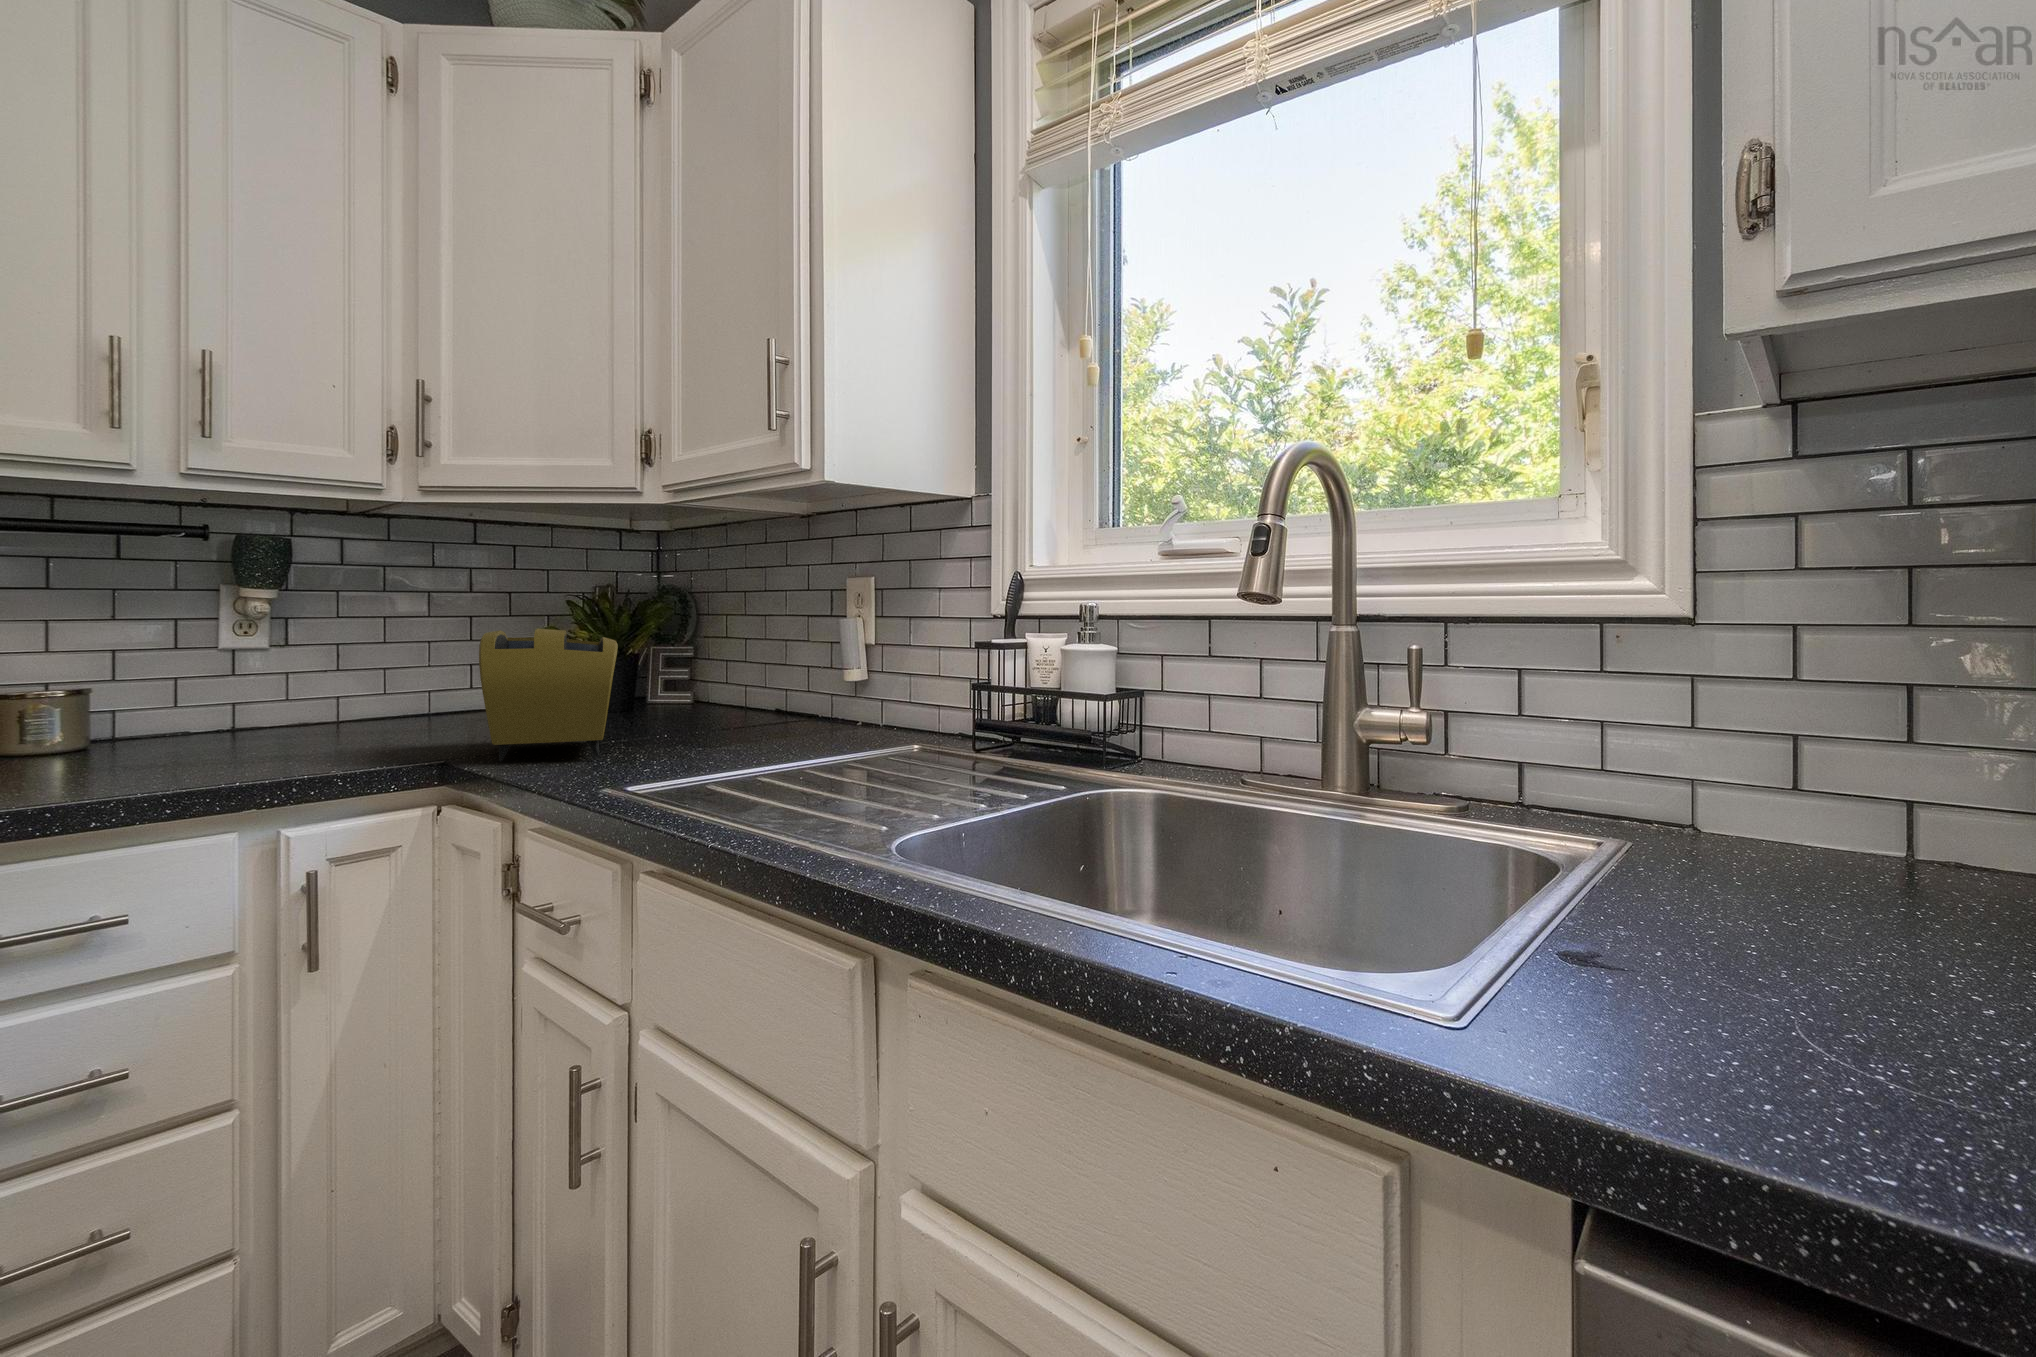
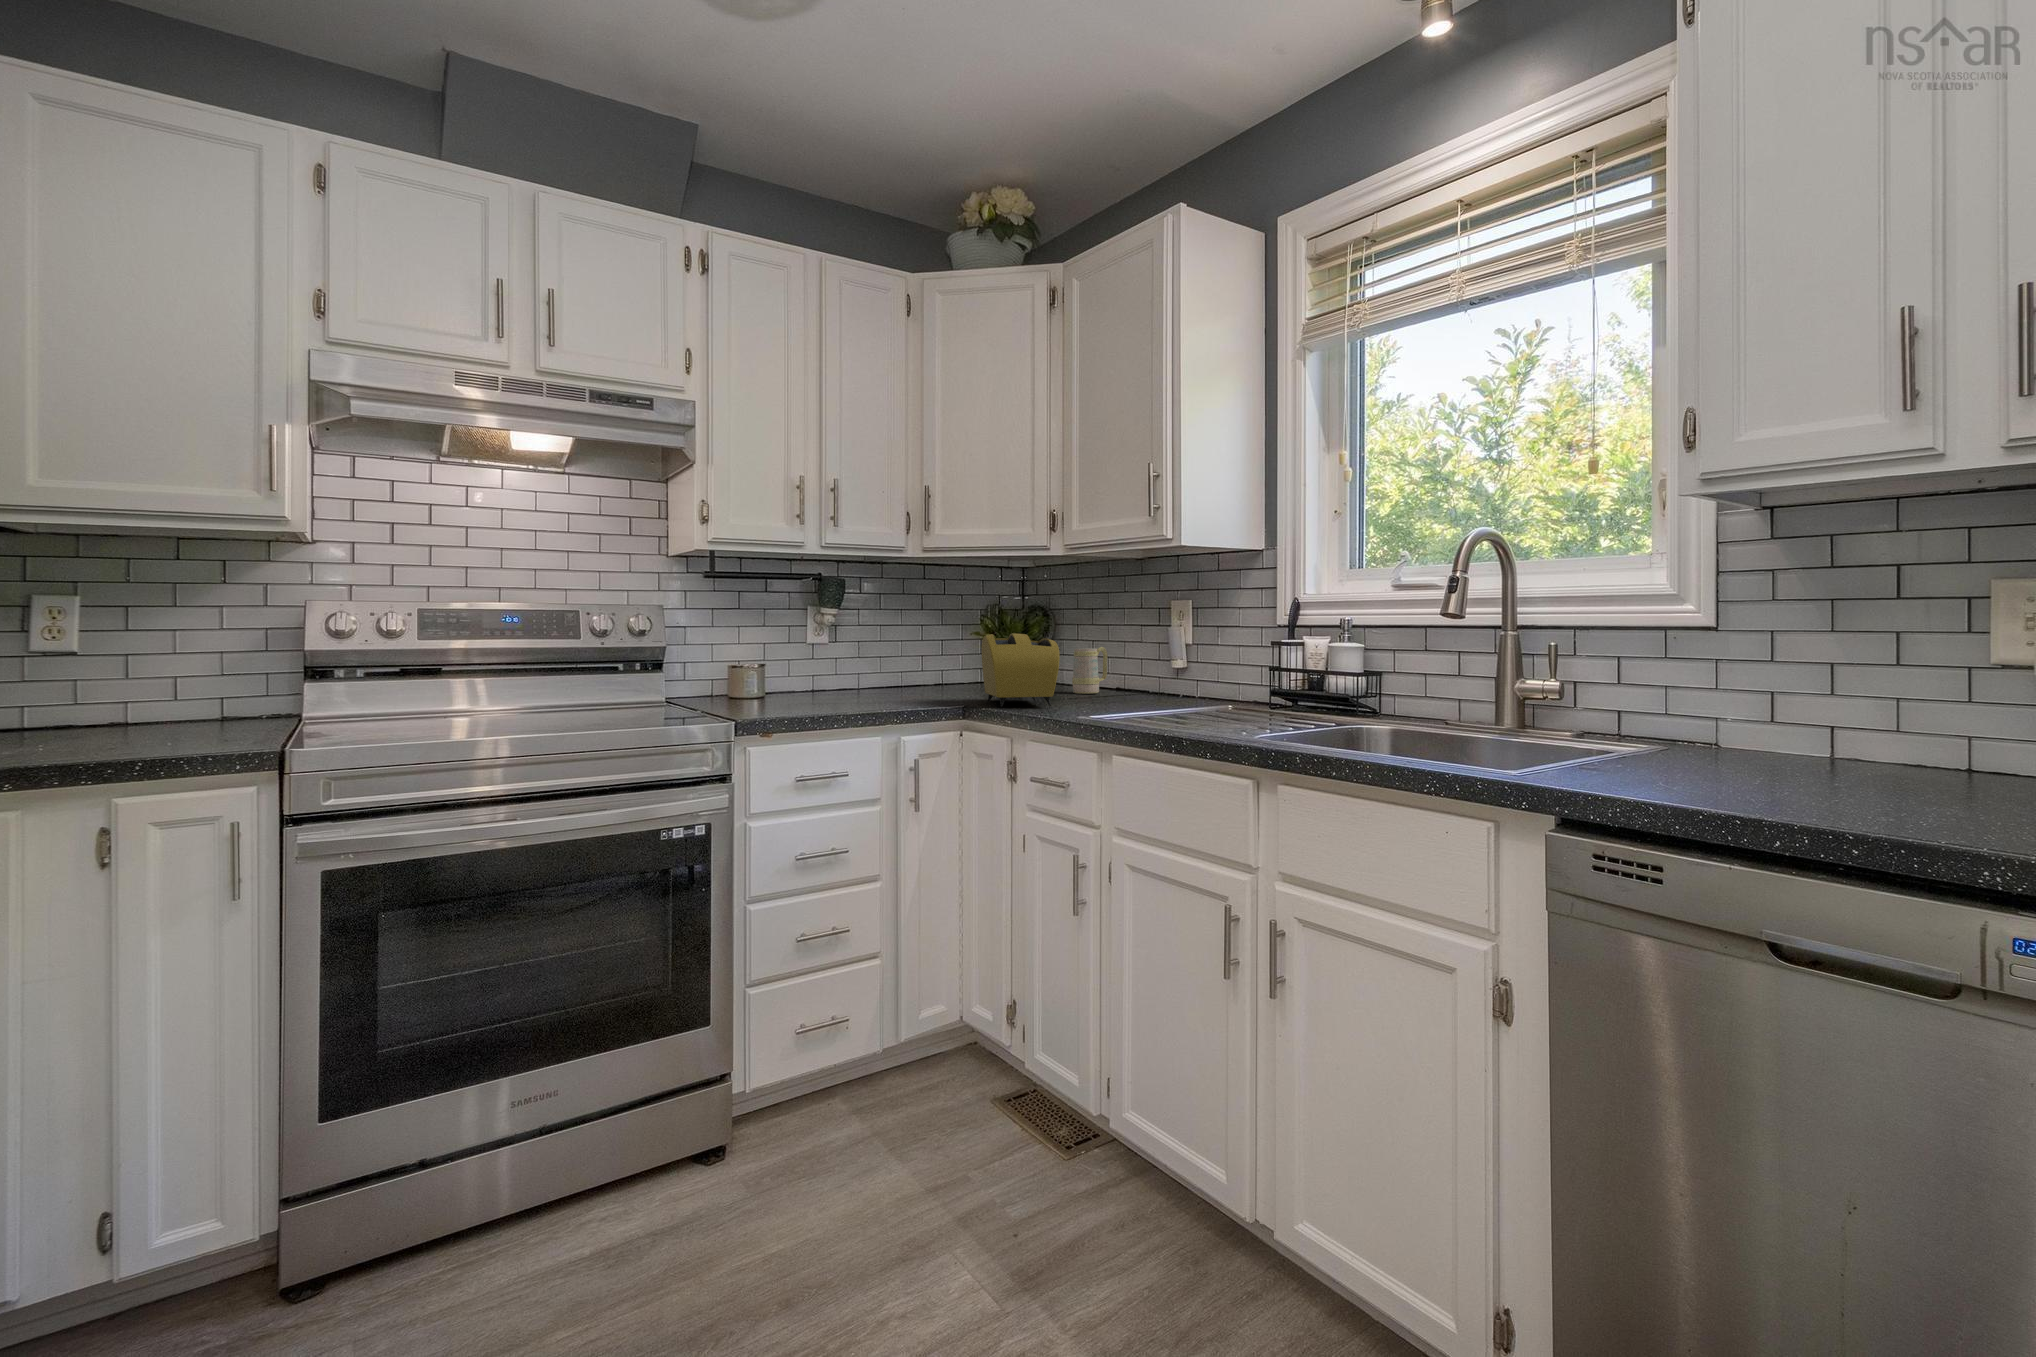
mug: none [695,650,754,723] -> present [1072,647,1108,694]

